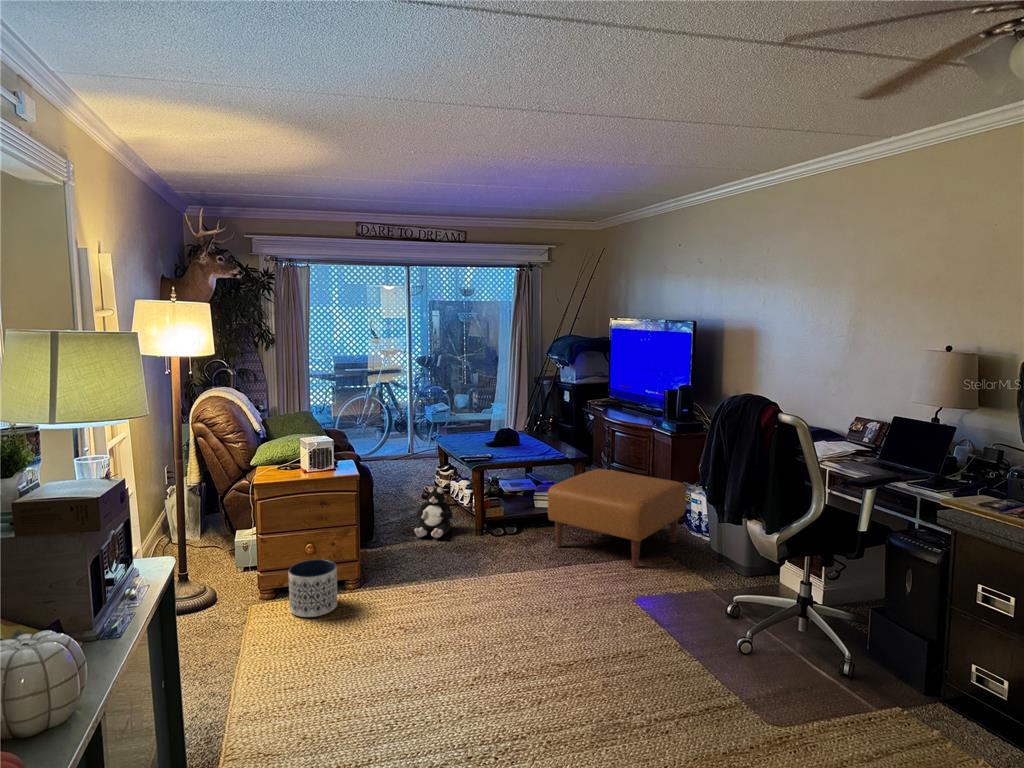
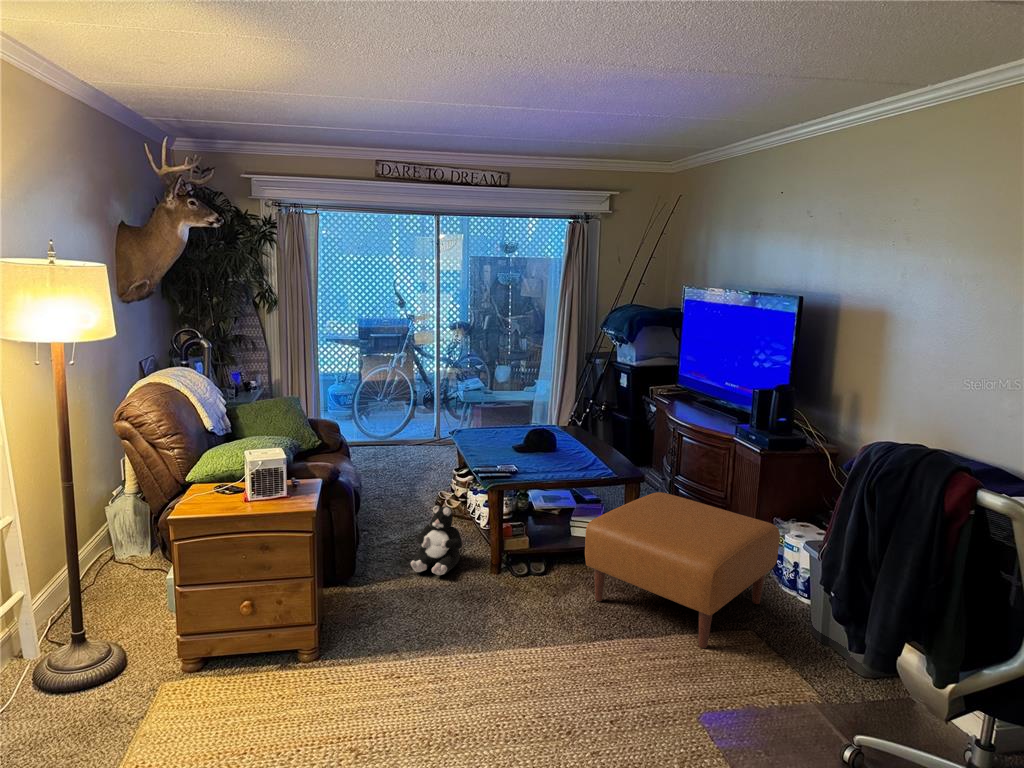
planter: present [289,559,338,617] -> none [207,624,279,713]

